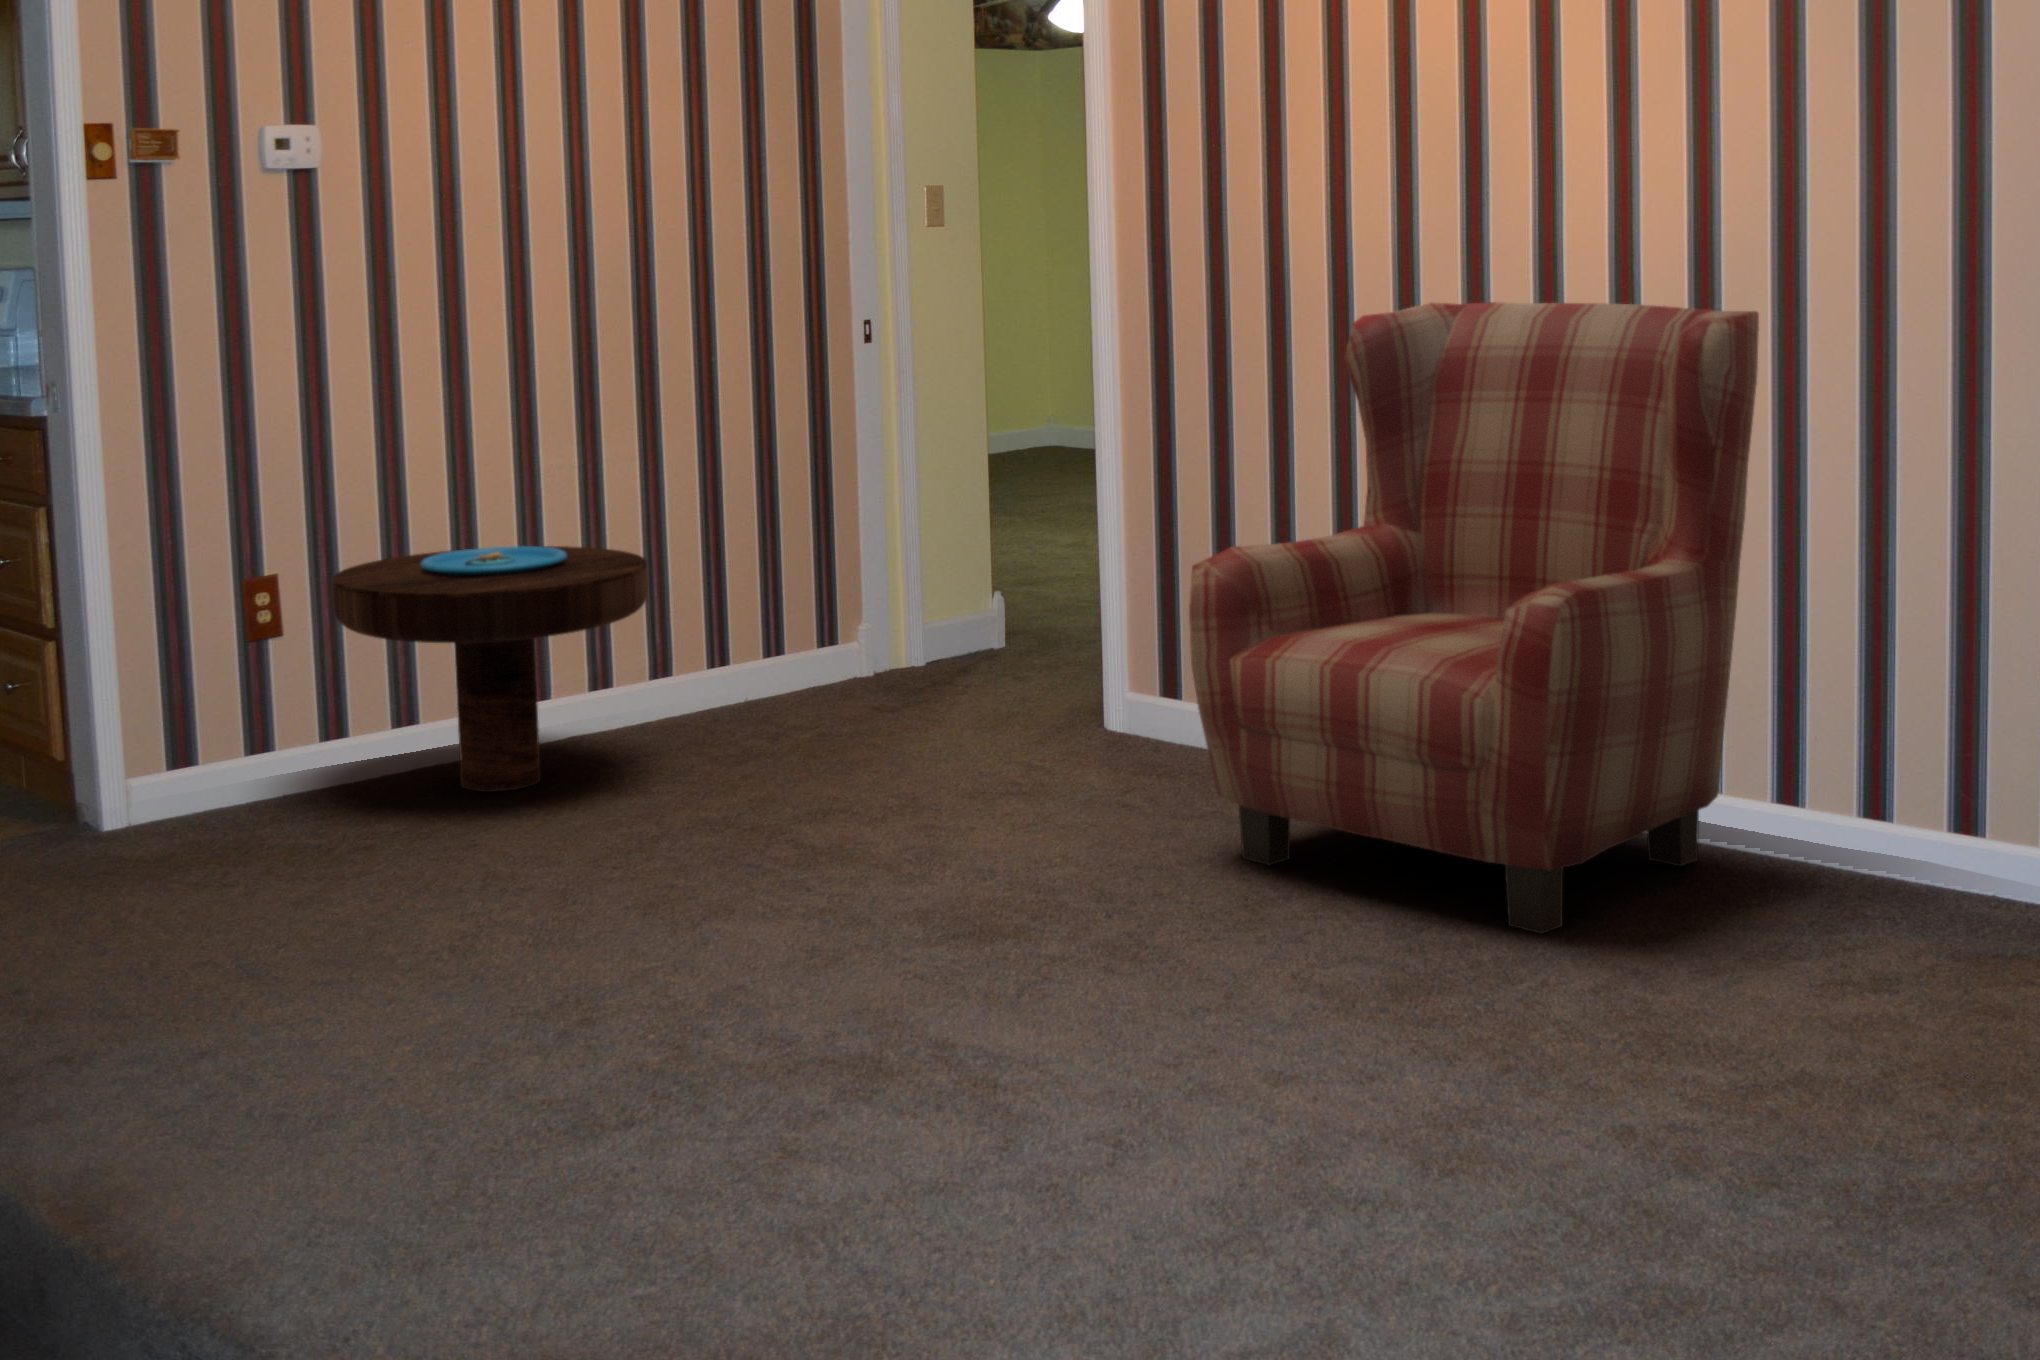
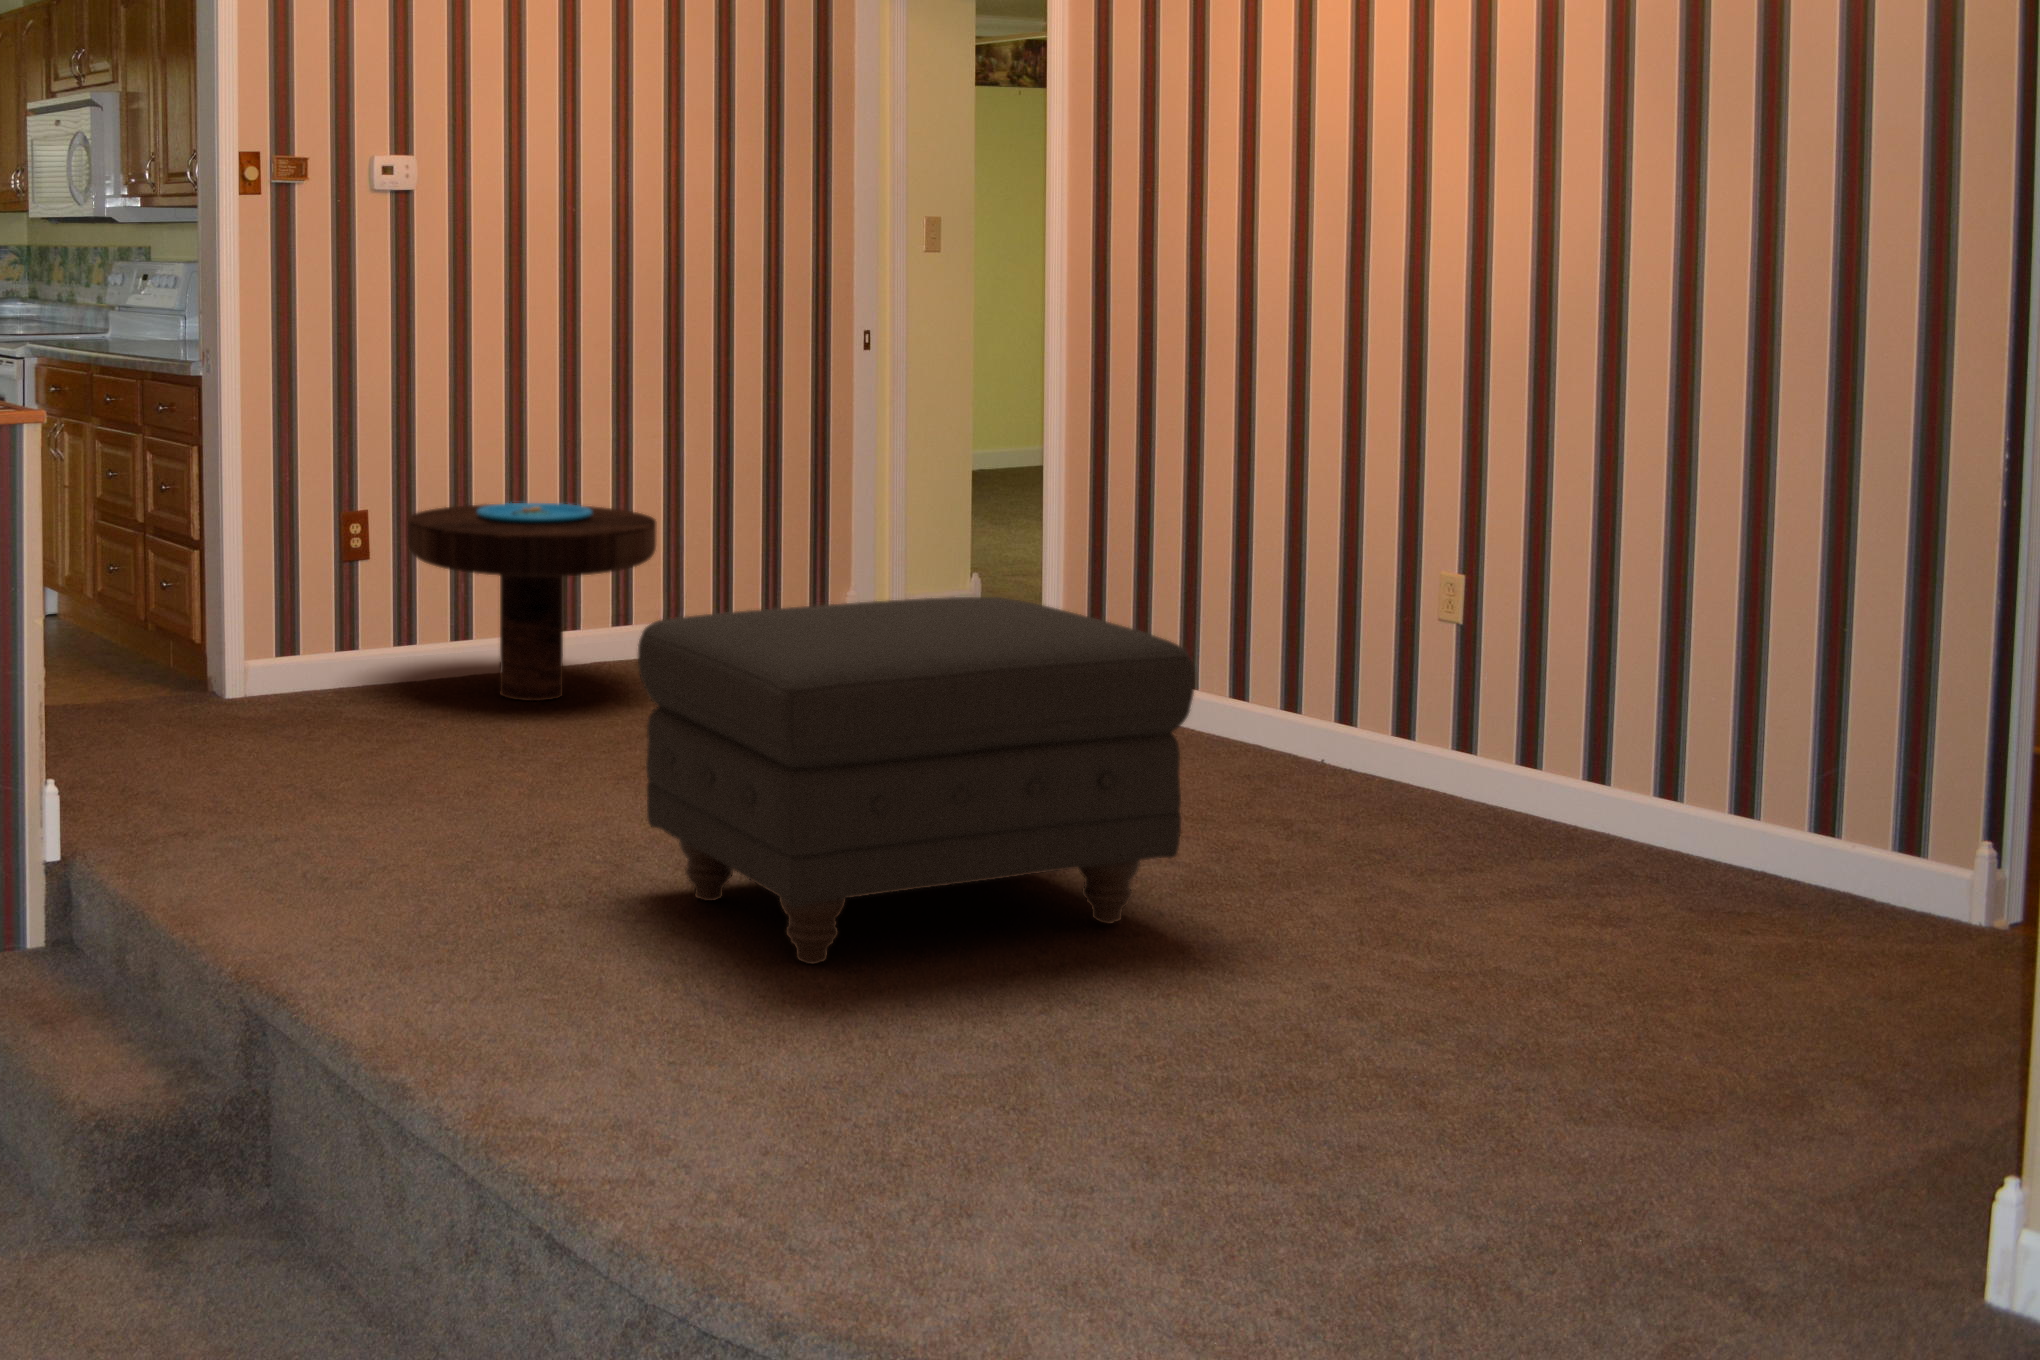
armchair: present [1189,302,1759,934] -> none [1102,334,1648,888]
ottoman: none [659,636,1339,1132] -> present [638,597,1195,964]

